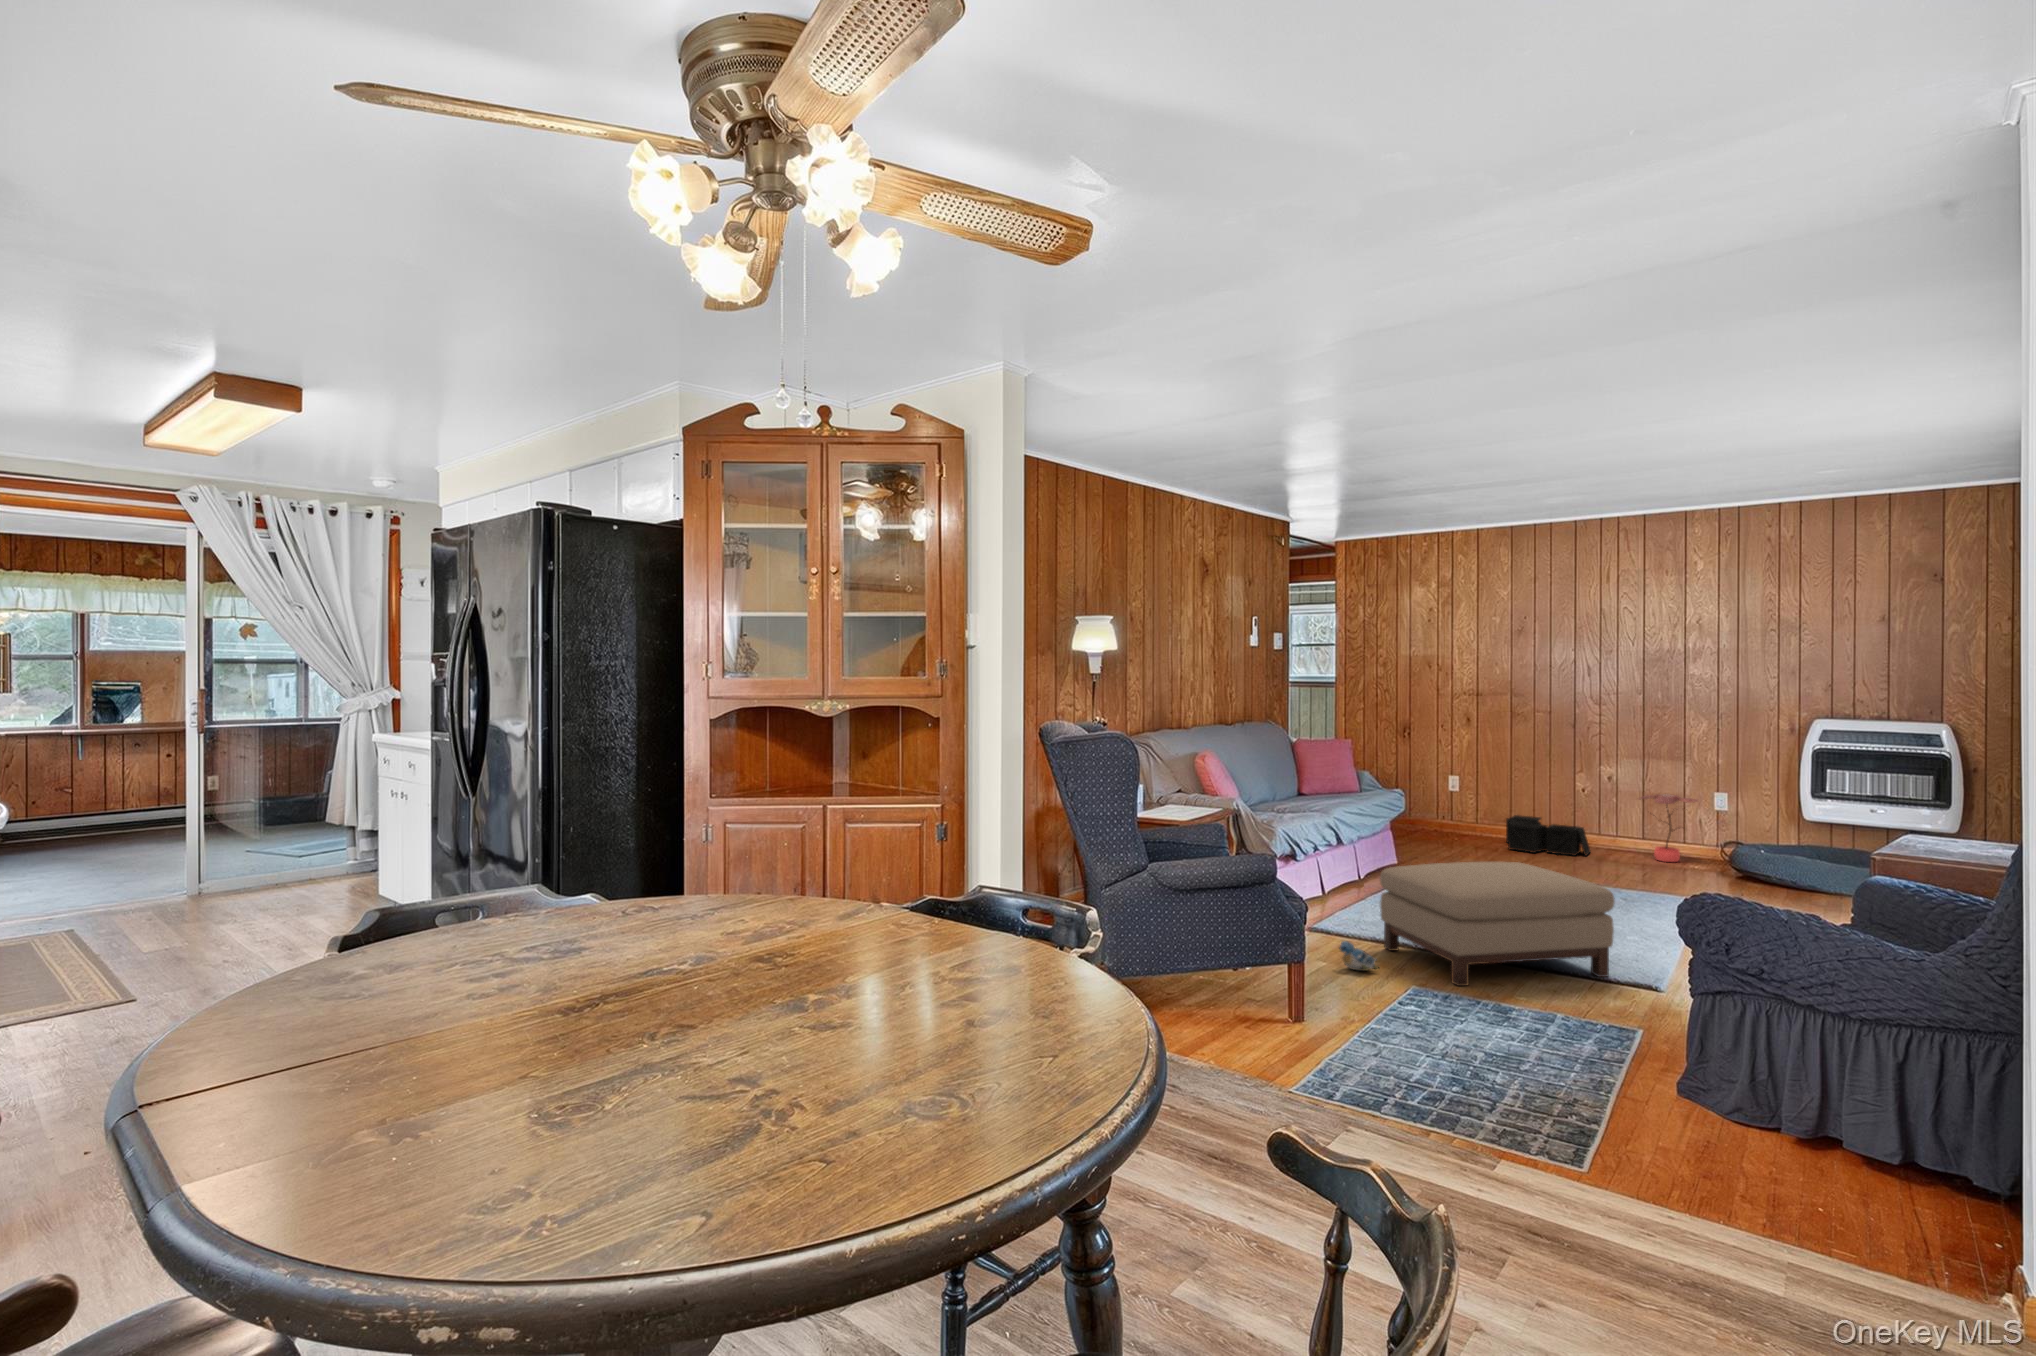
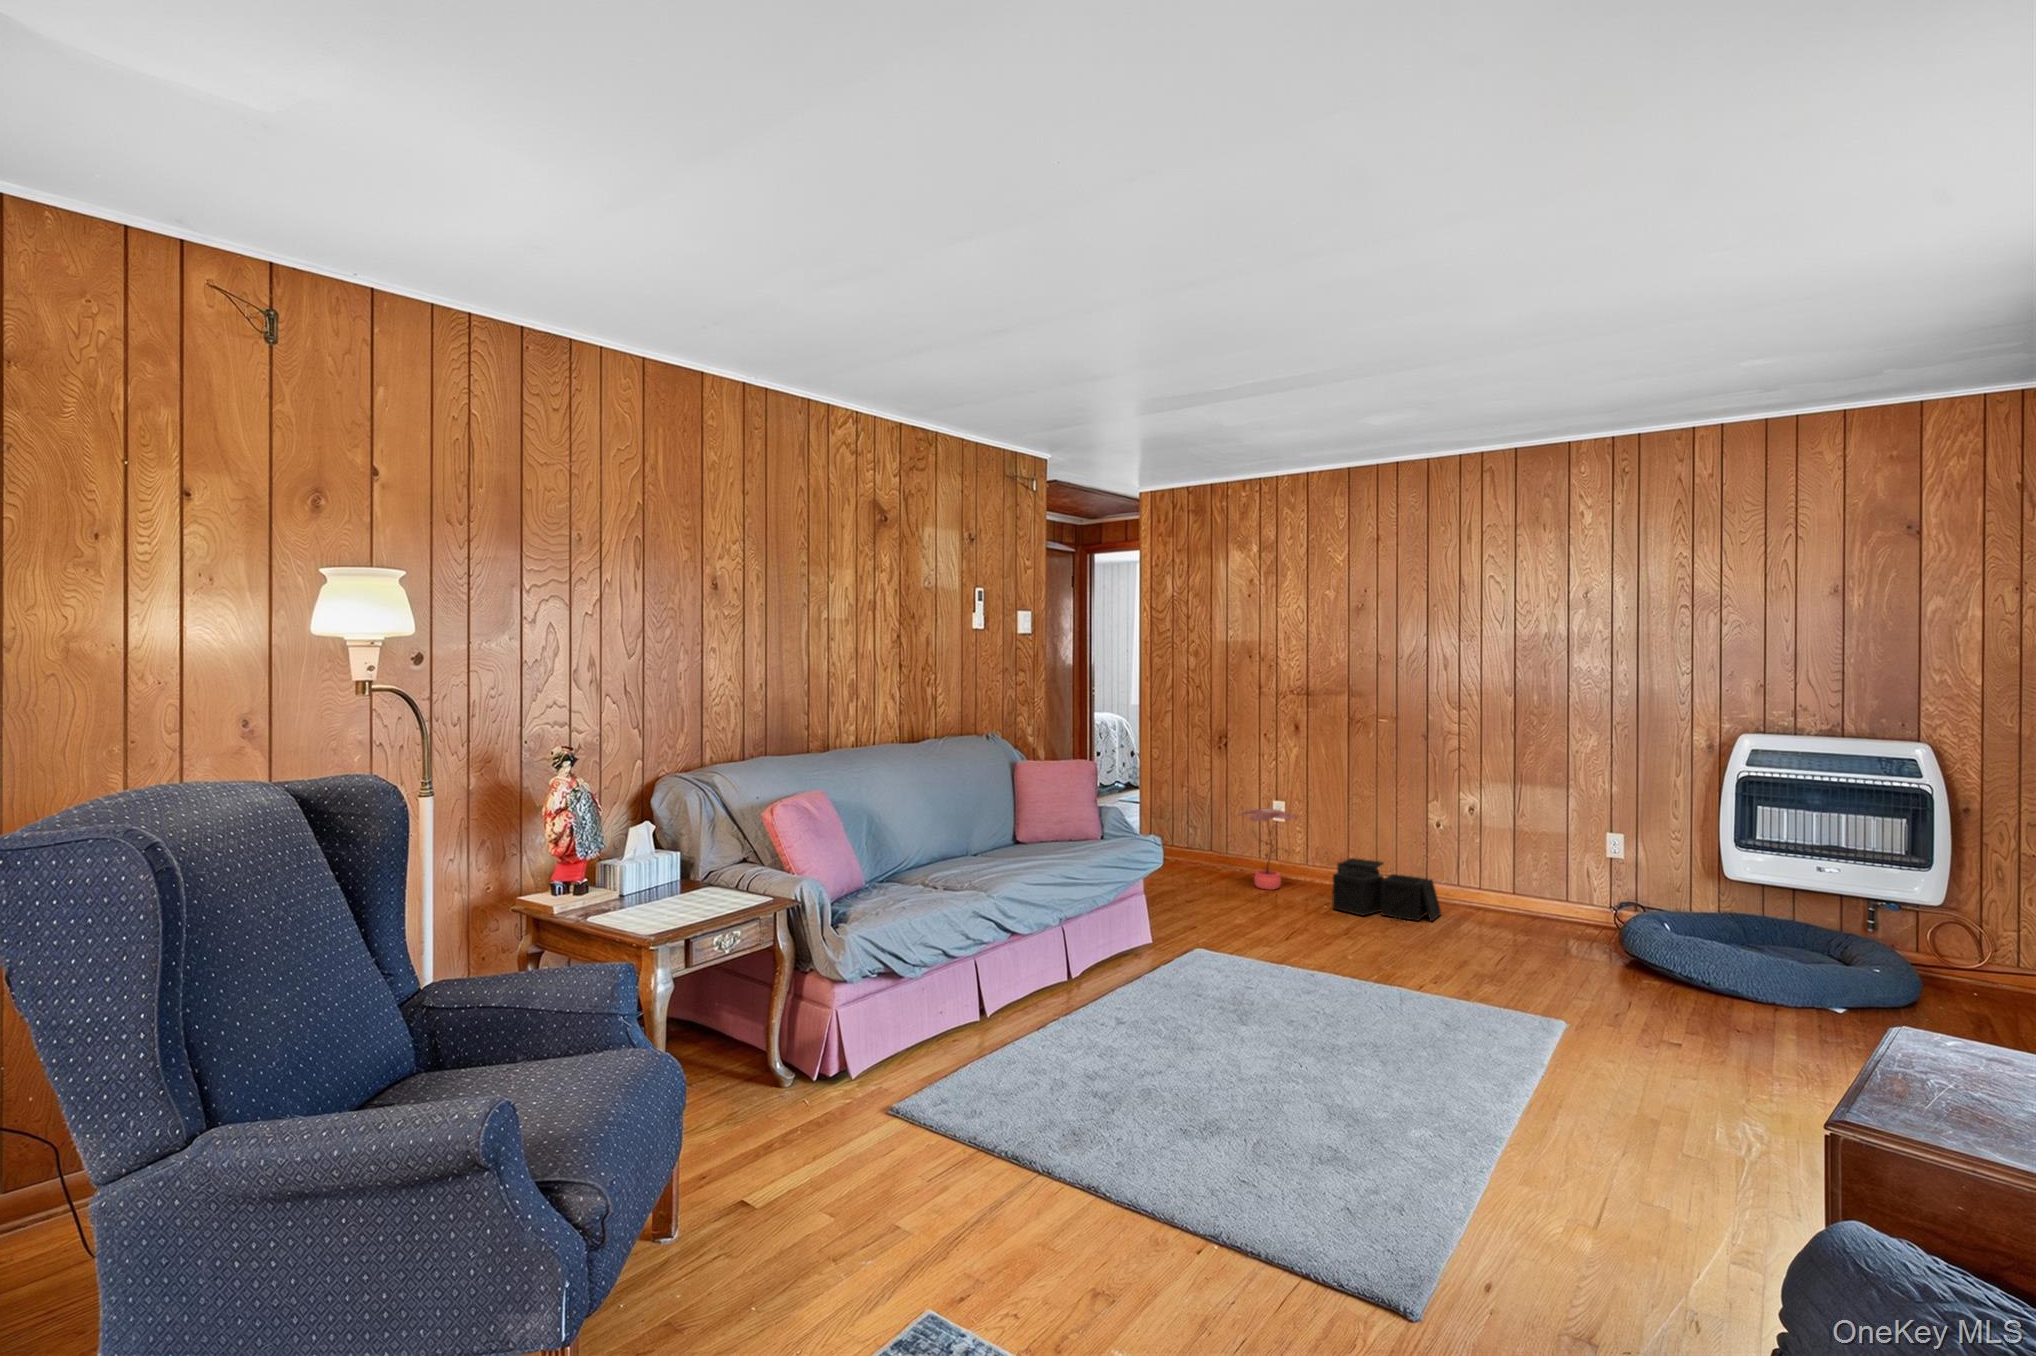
potted plant: present [1639,794,1698,862] -> present [1240,809,1298,890]
ottoman: present [1380,862,1615,986] -> none [976,996,1352,1290]
plush toy: present [1339,941,1378,971] -> none [852,1174,919,1240]

